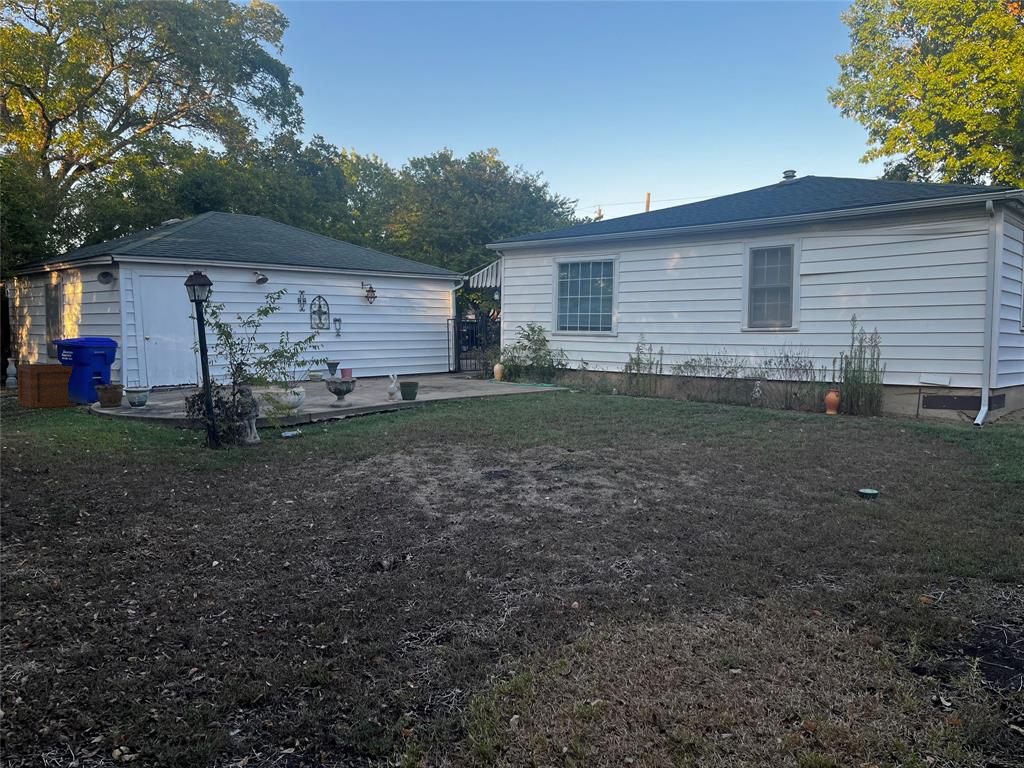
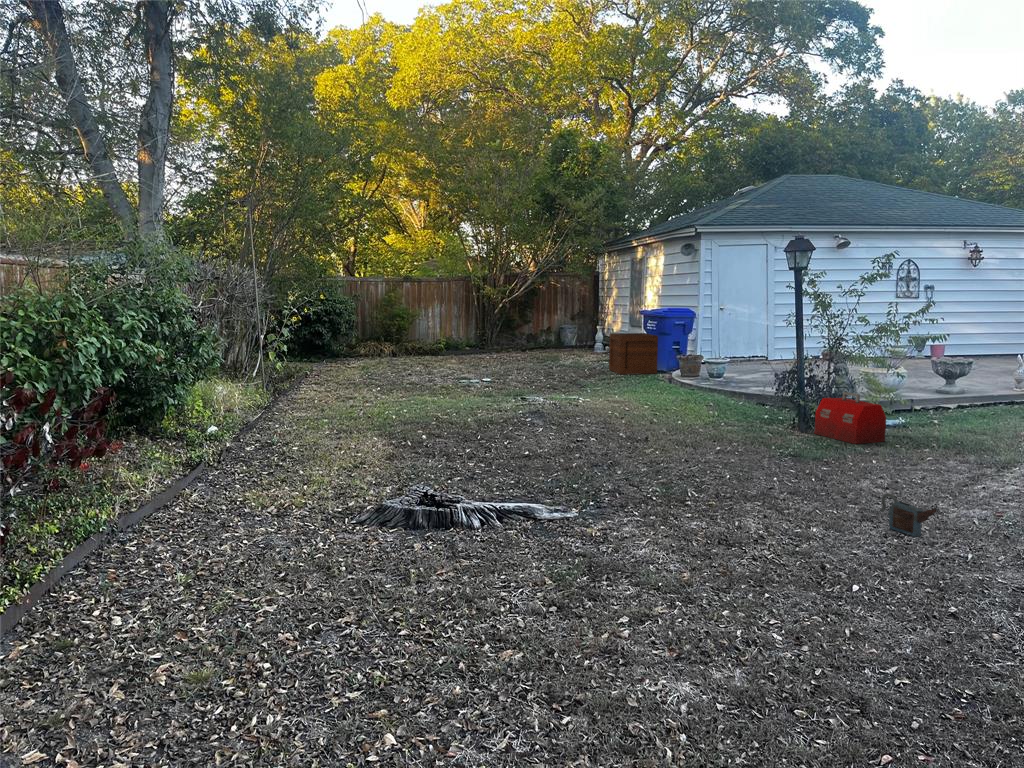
toolbox: none [222,409,280,453] -> present [814,392,886,444]
watering can: none [250,481,289,512] -> present [881,493,938,537]

